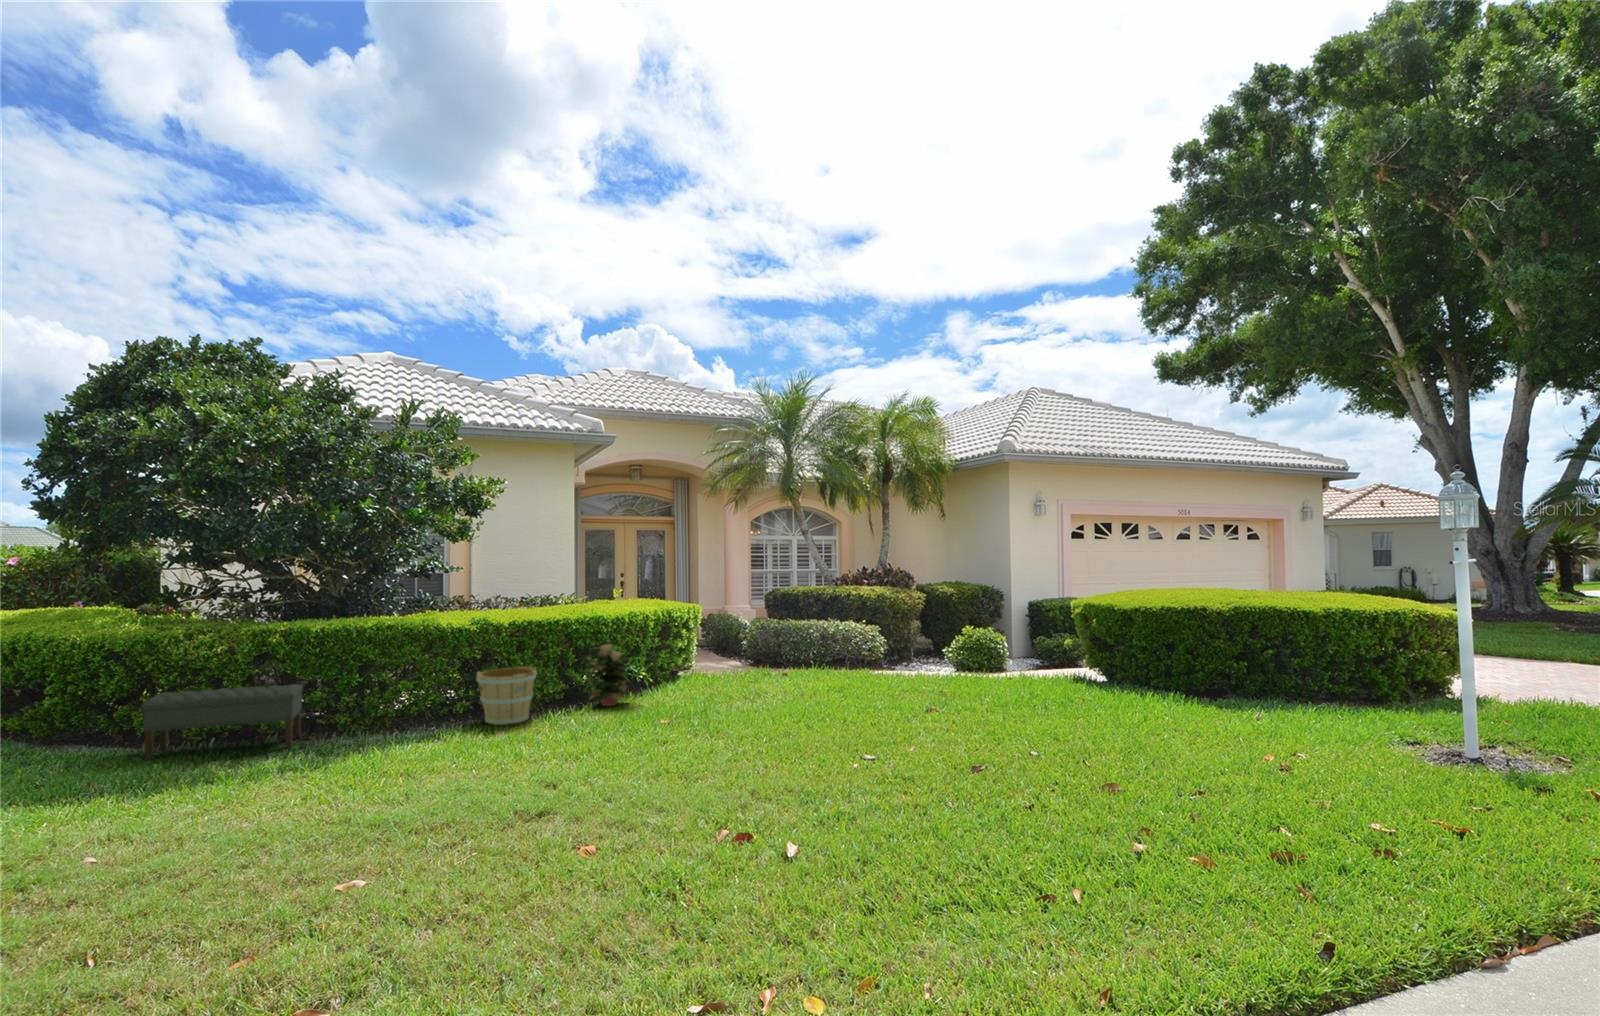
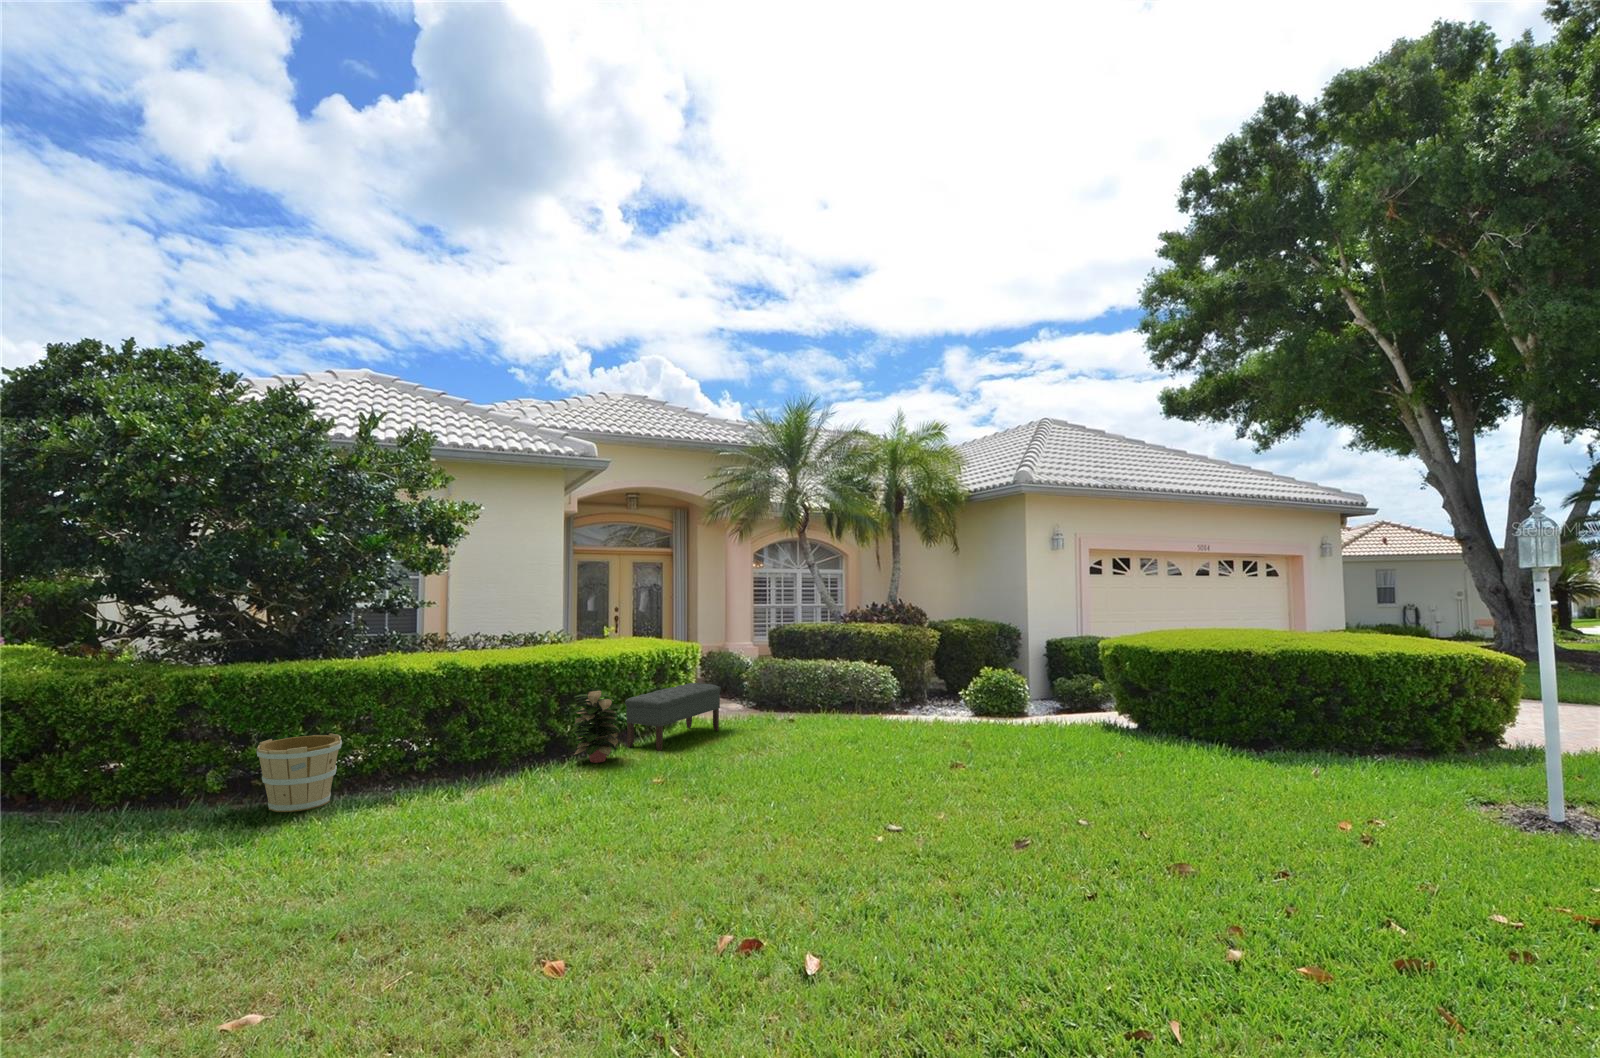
wooden bucket: present [476,666,537,725] -> present [257,733,342,812]
bench: present [142,684,303,760] -> present [625,683,721,751]

